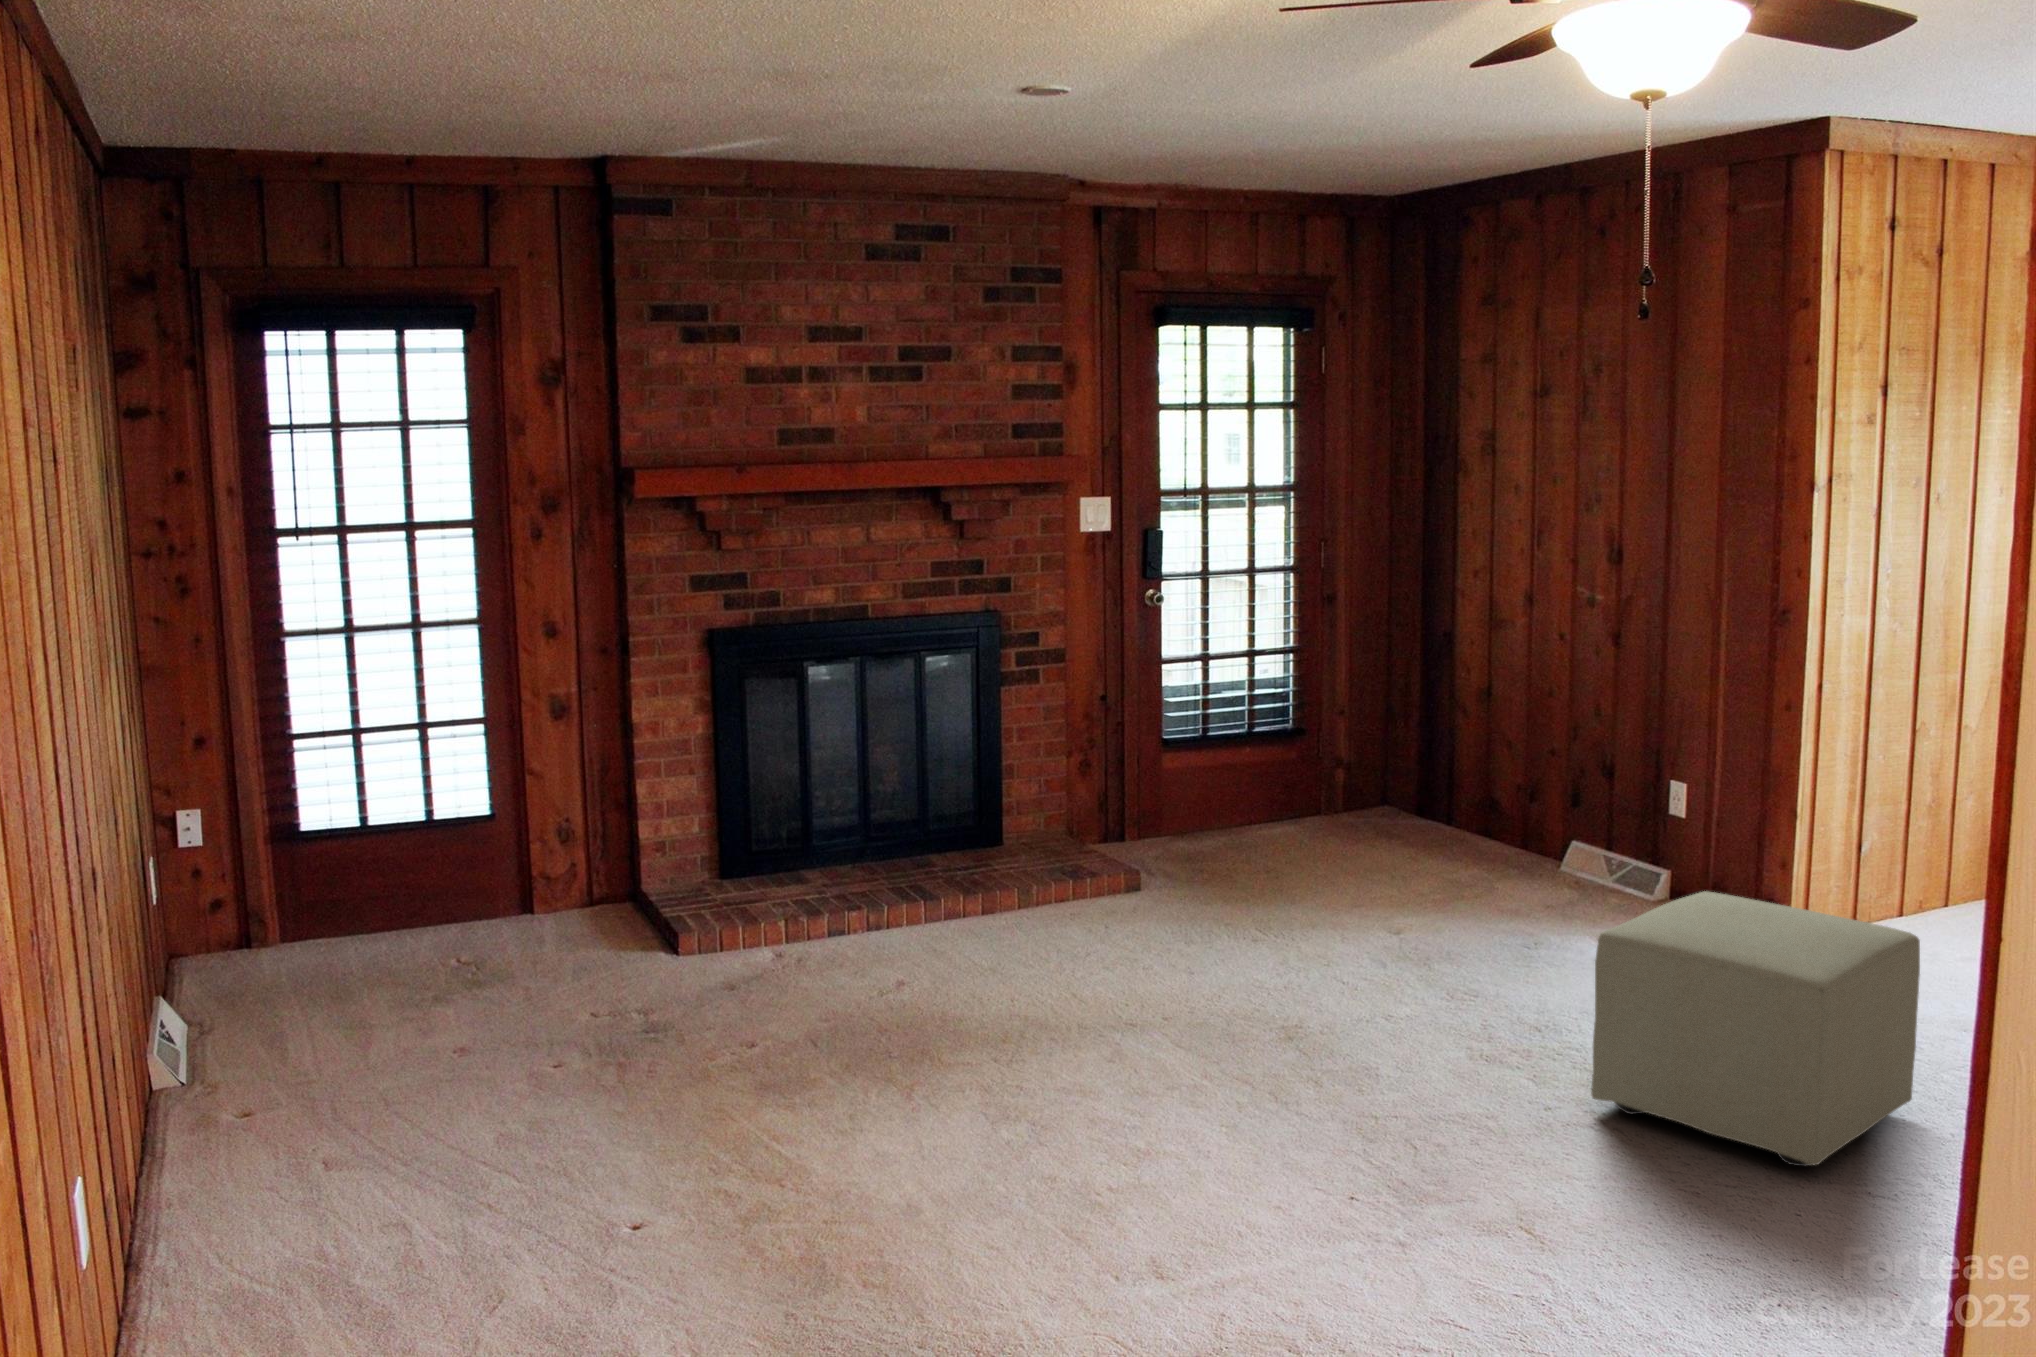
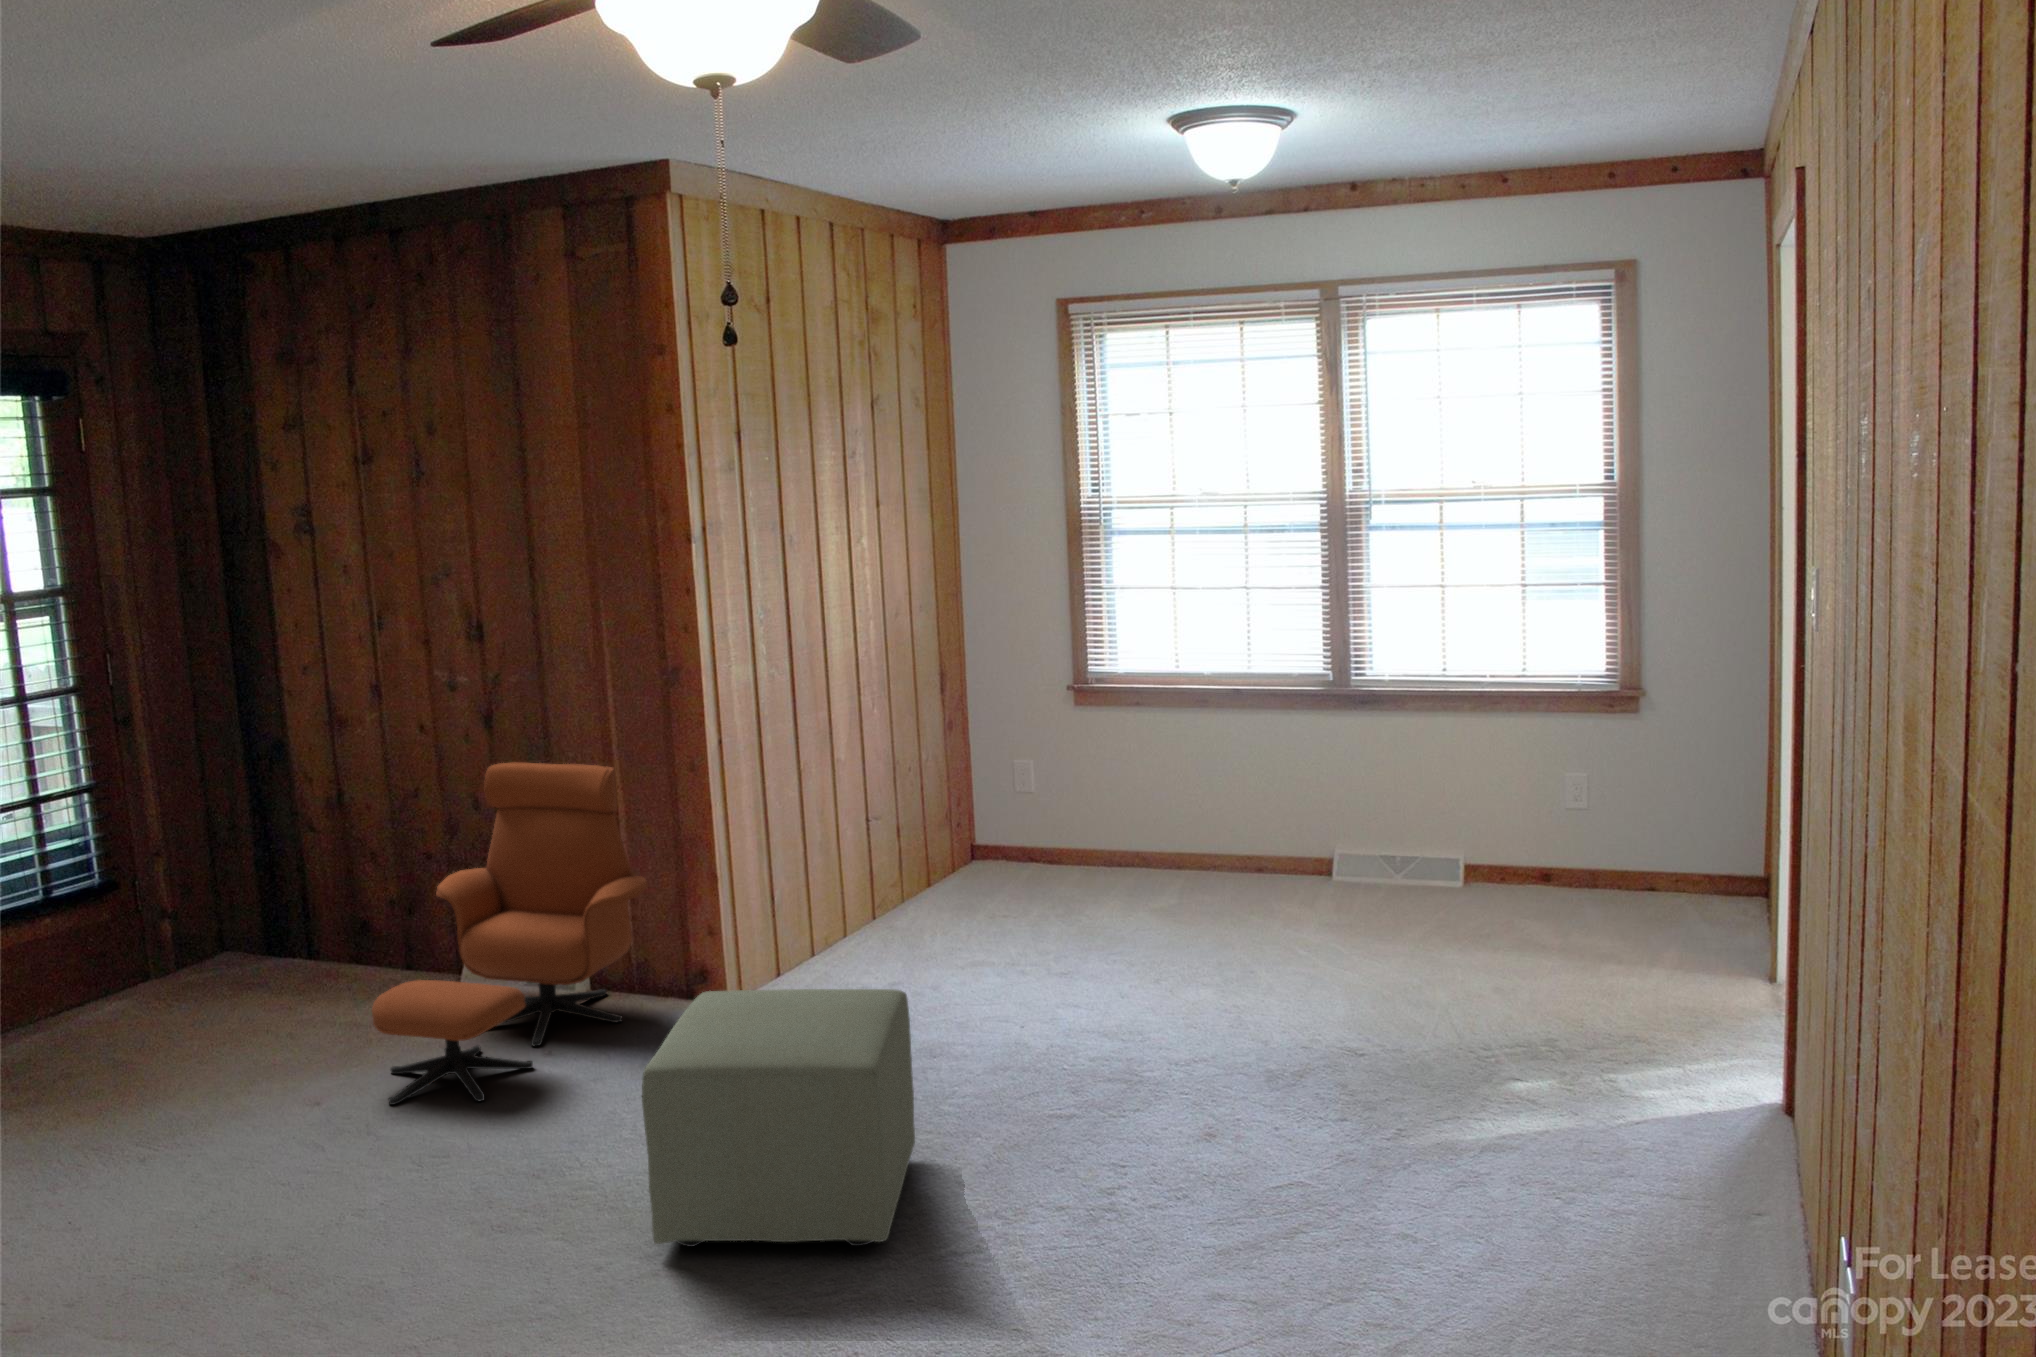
lounge chair: none [1443,668,1729,959] -> present [372,763,648,1105]

